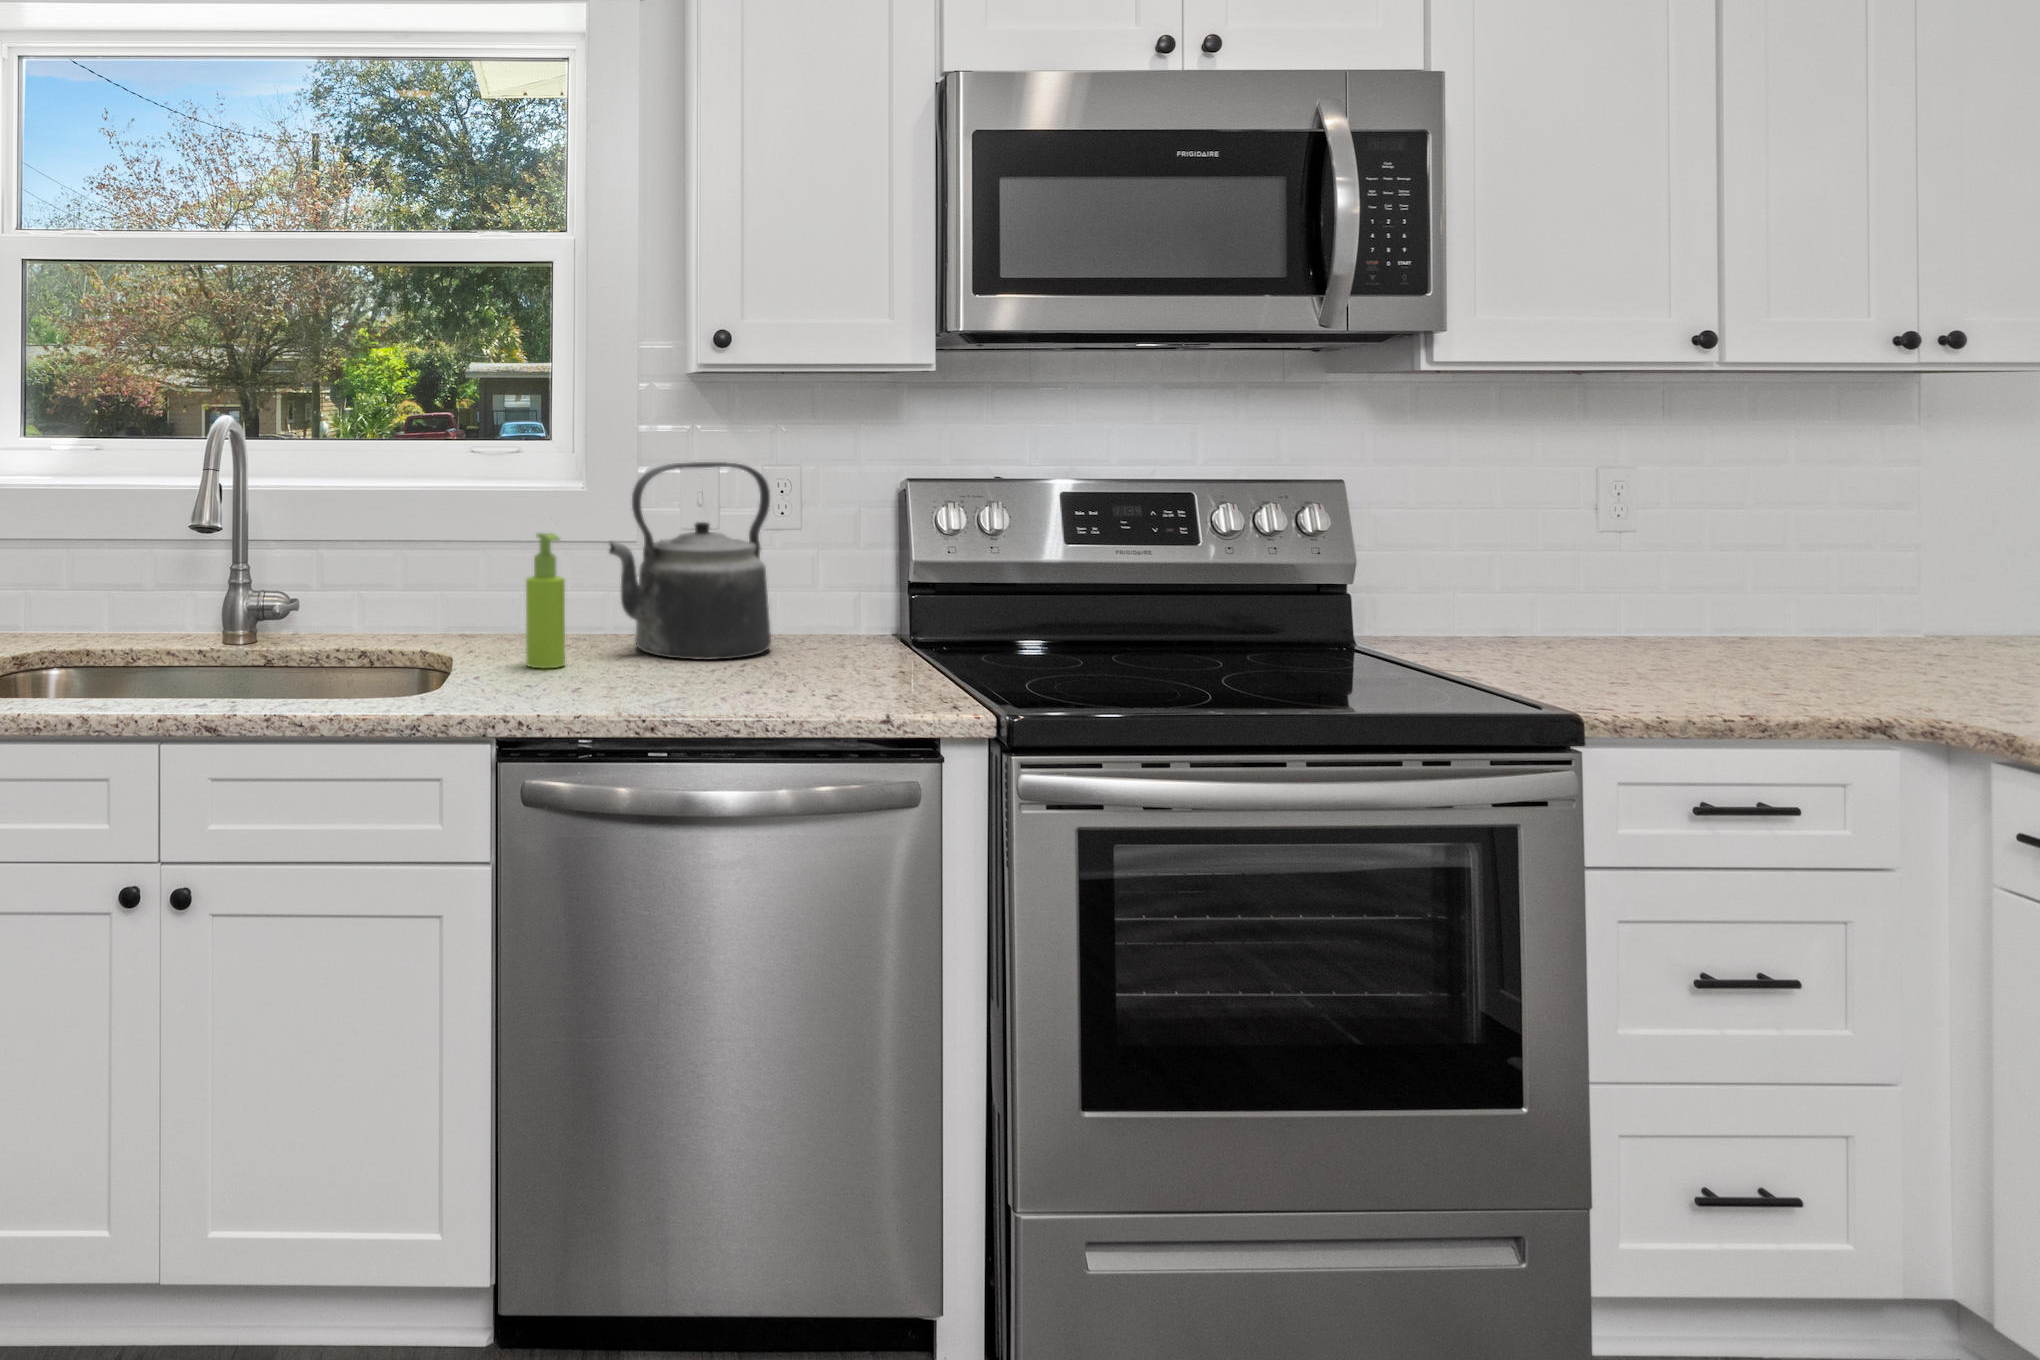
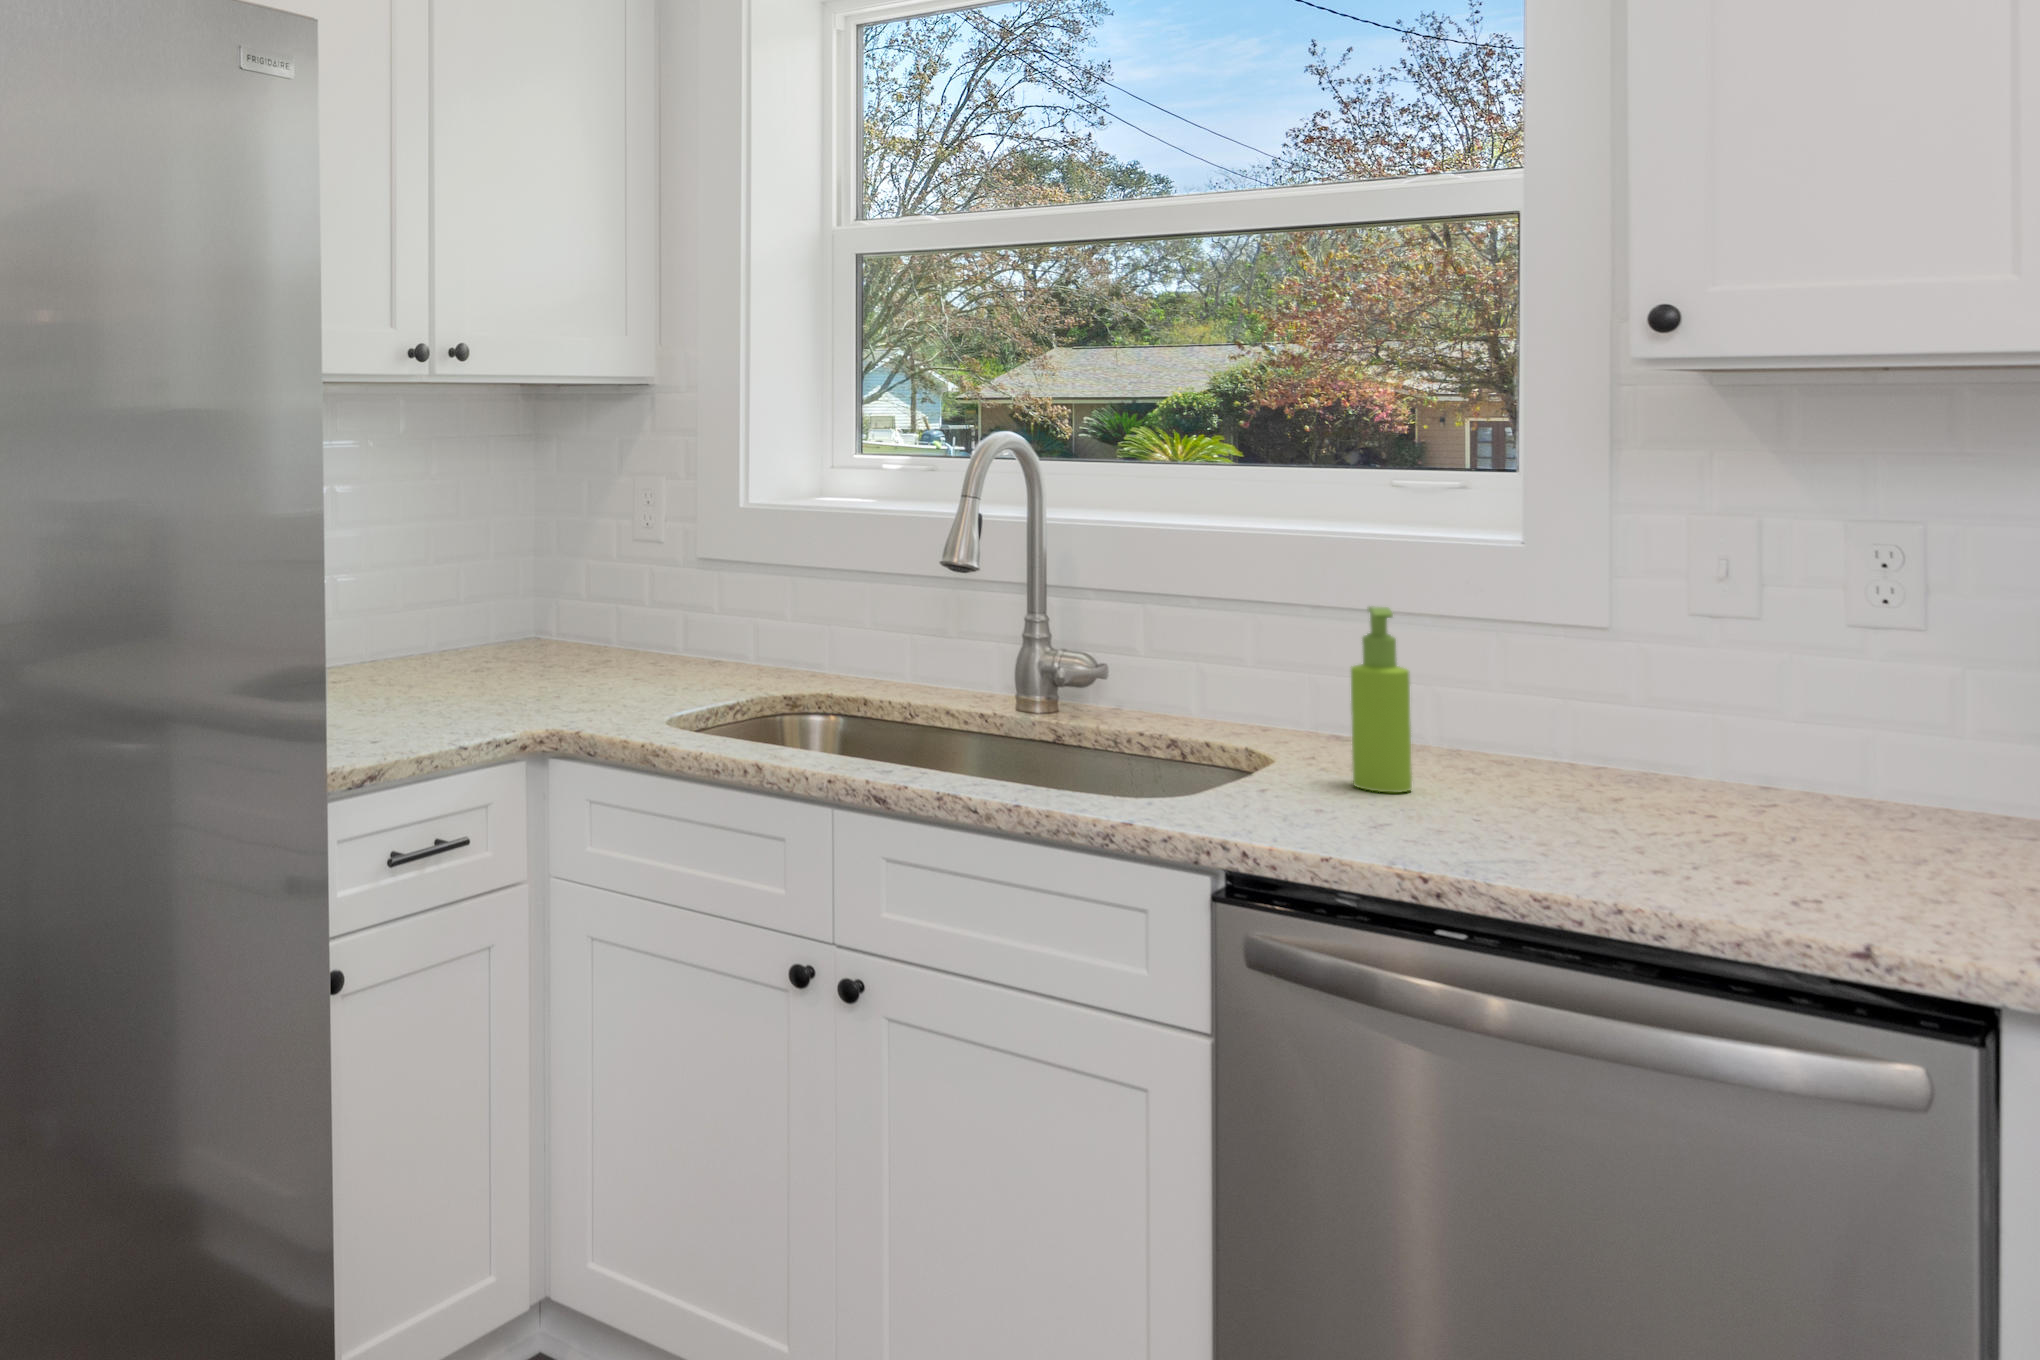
kettle: present [609,462,771,660] -> none [1497,520,1801,820]

